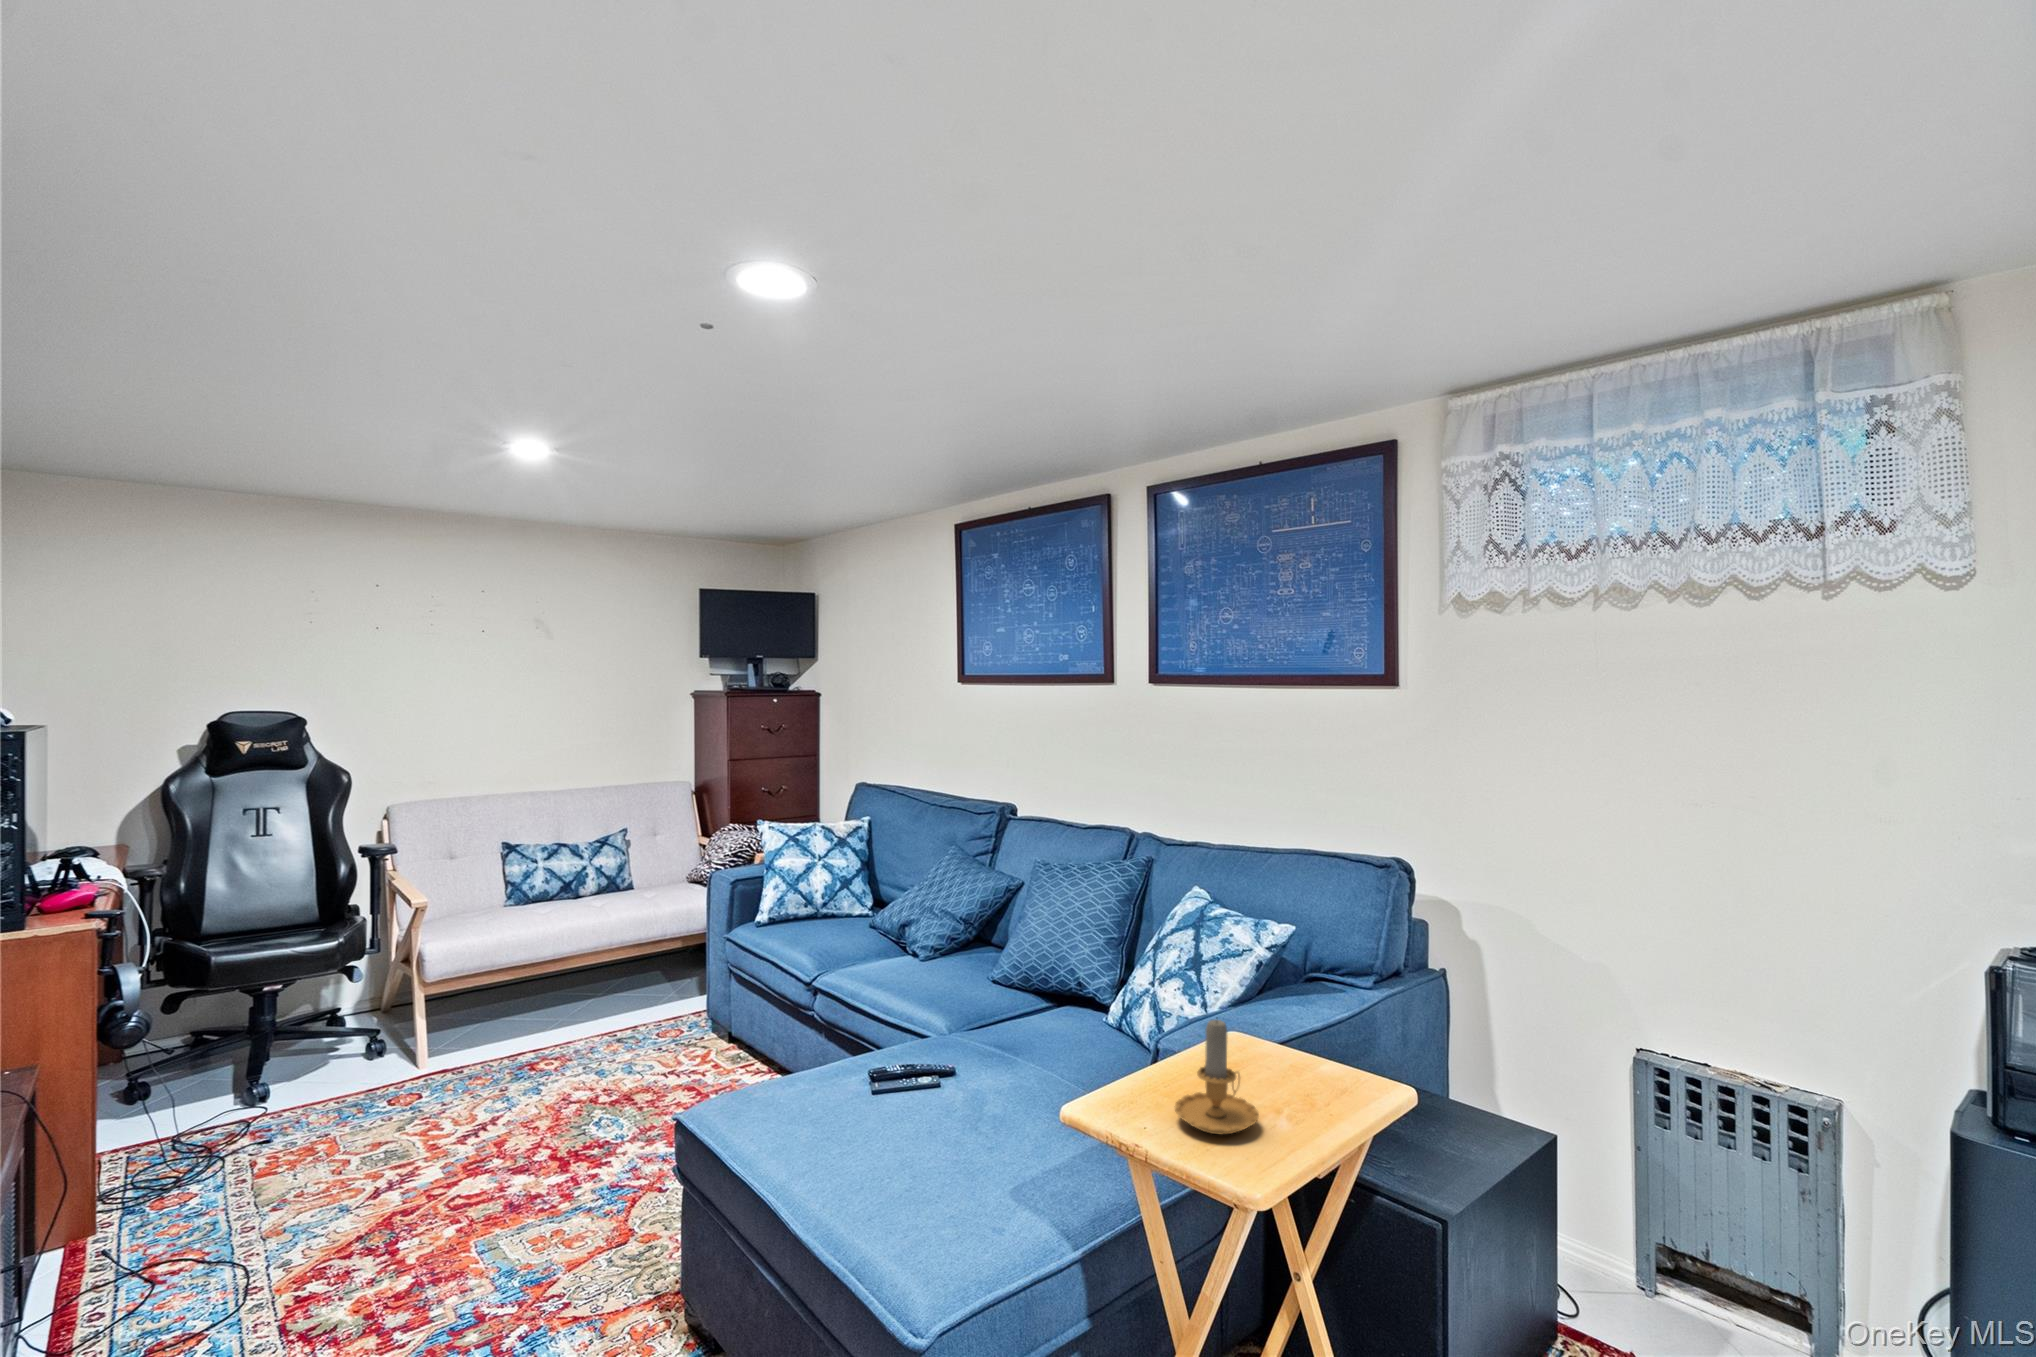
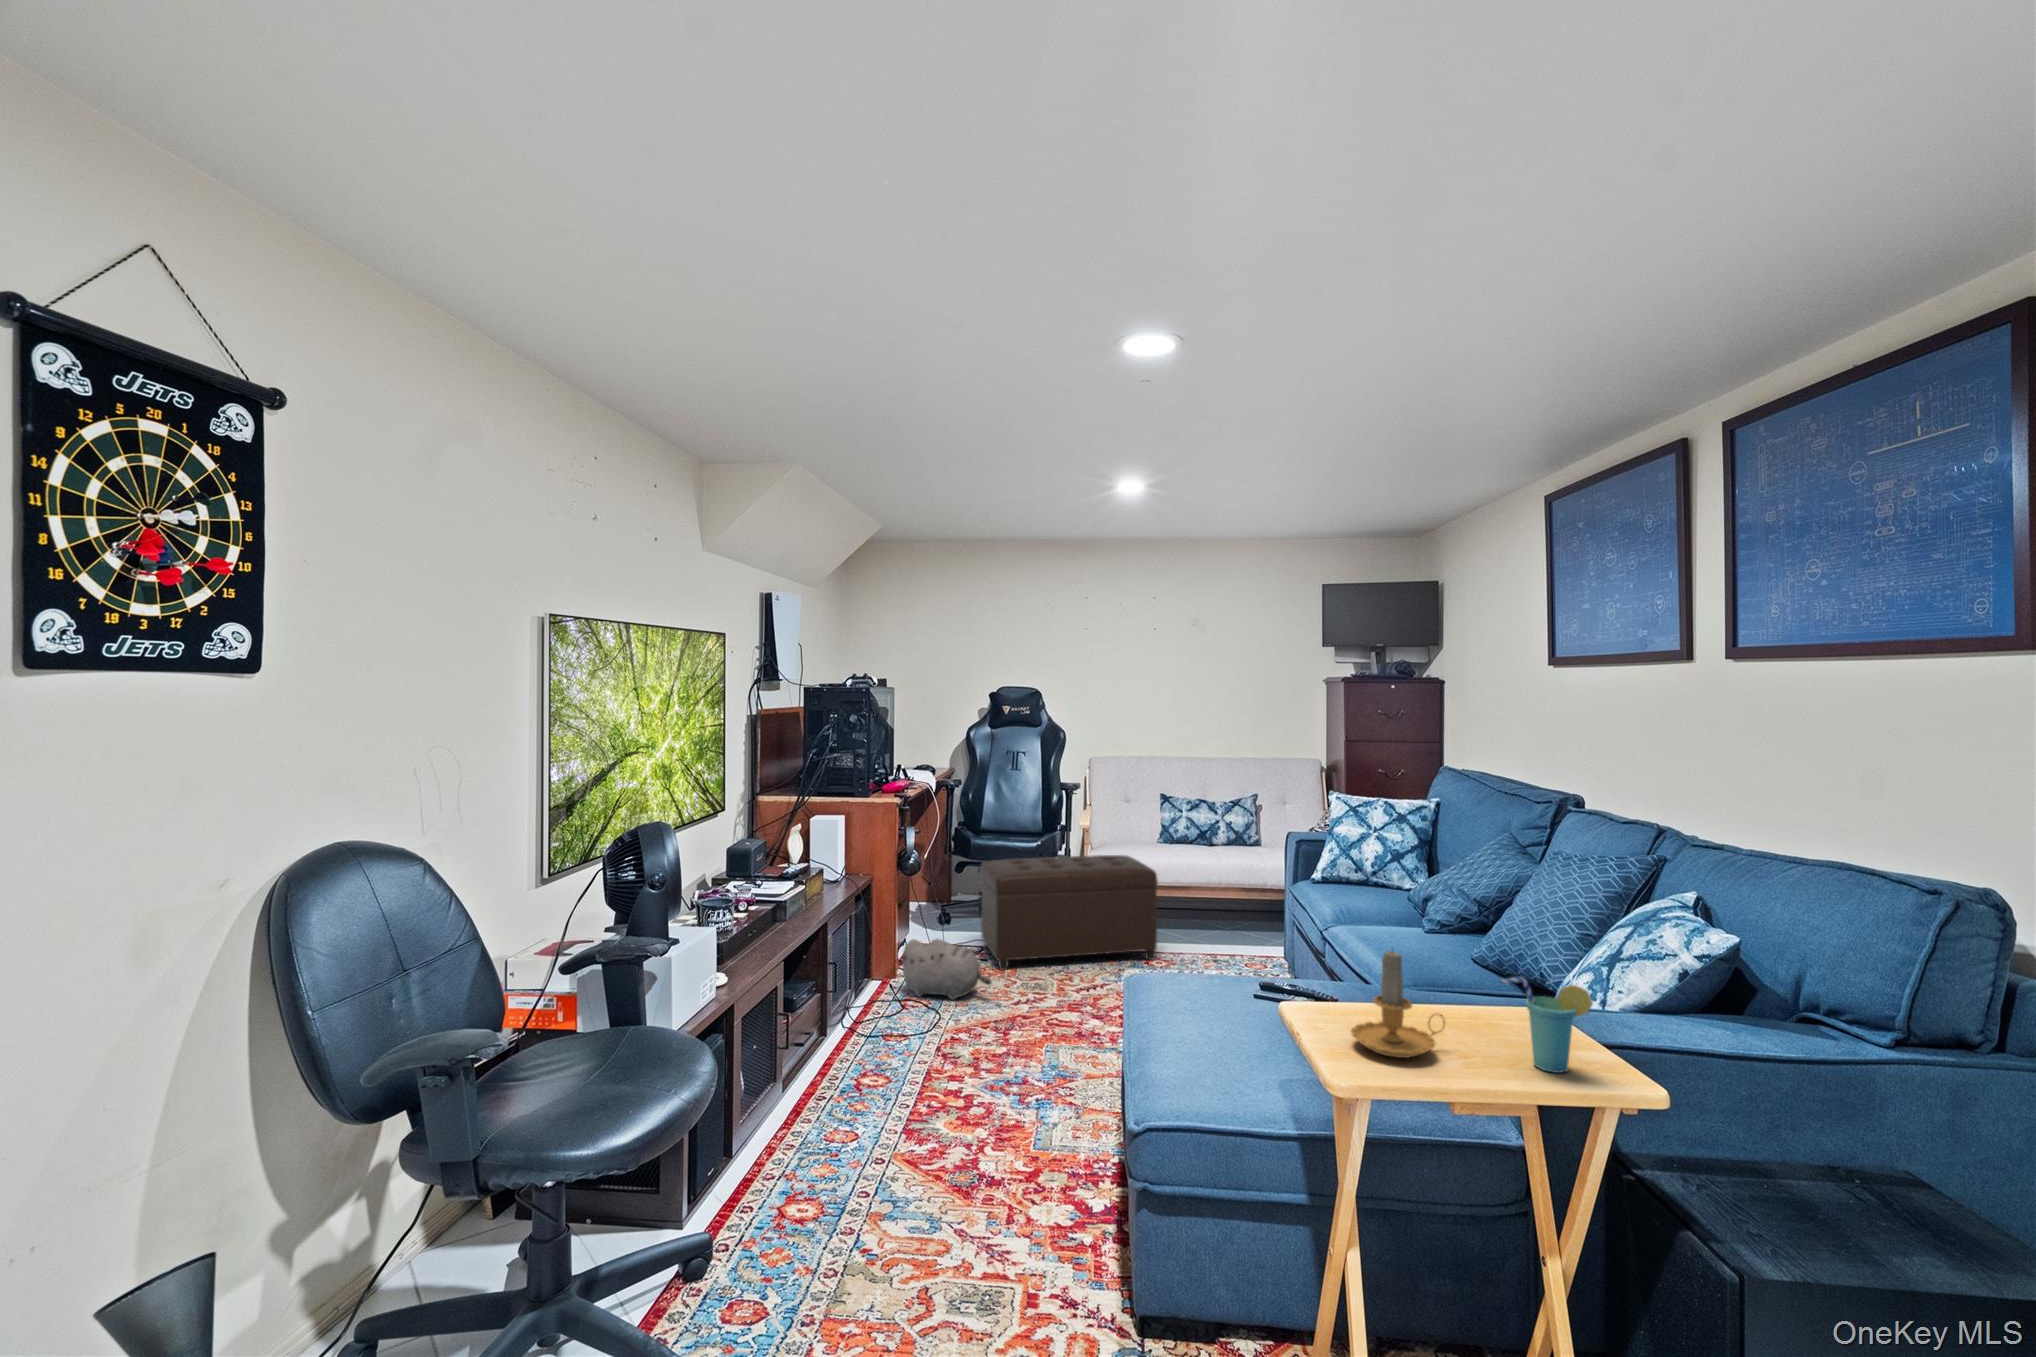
ottoman: none [241,933,548,1151] -> present [981,855,1158,970]
cup: none [1291,1009,1346,1098] -> present [1501,977,1593,1073]
plush toy: none [122,1137,330,1250] -> present [901,939,992,1000]

